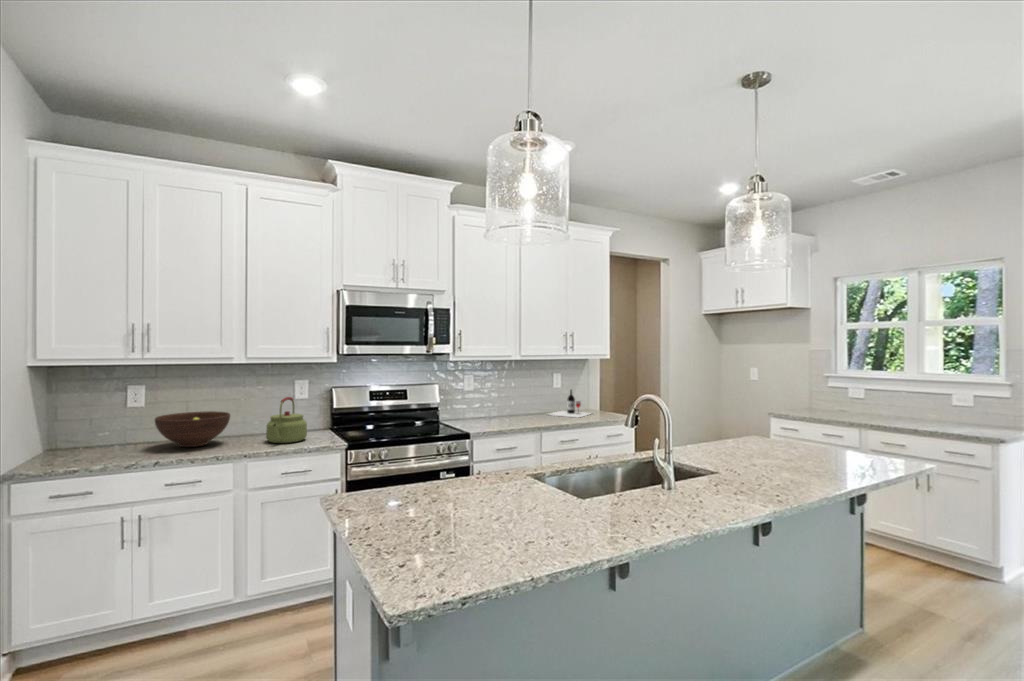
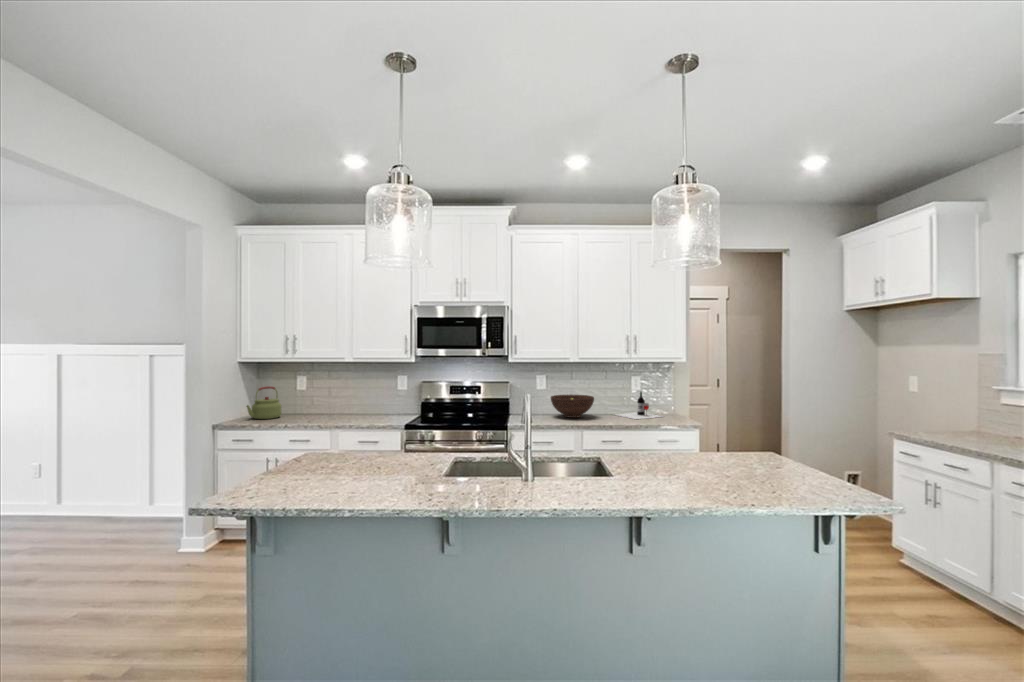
kettle: present [266,397,307,443] -> present [247,387,281,419]
fruit bowl: present [155,411,230,447] -> present [551,395,594,418]

